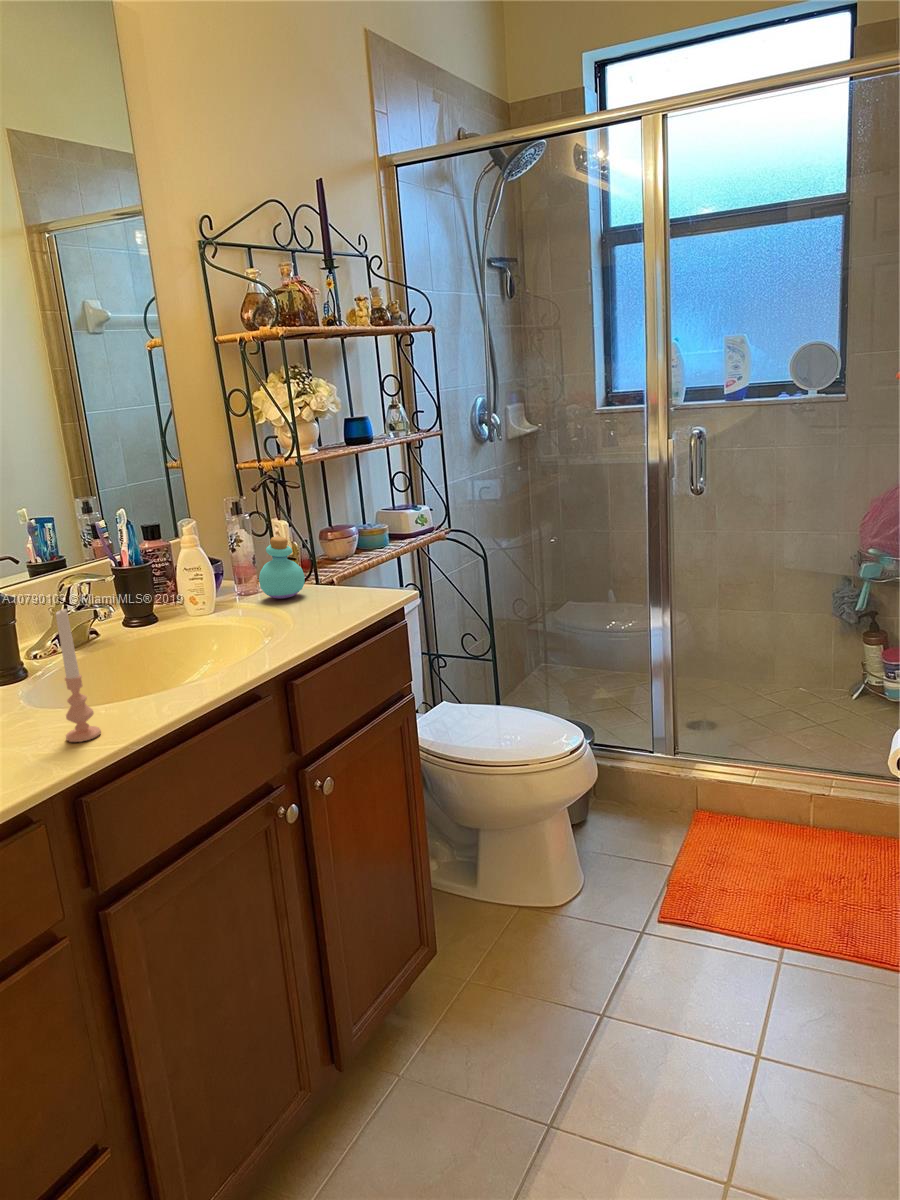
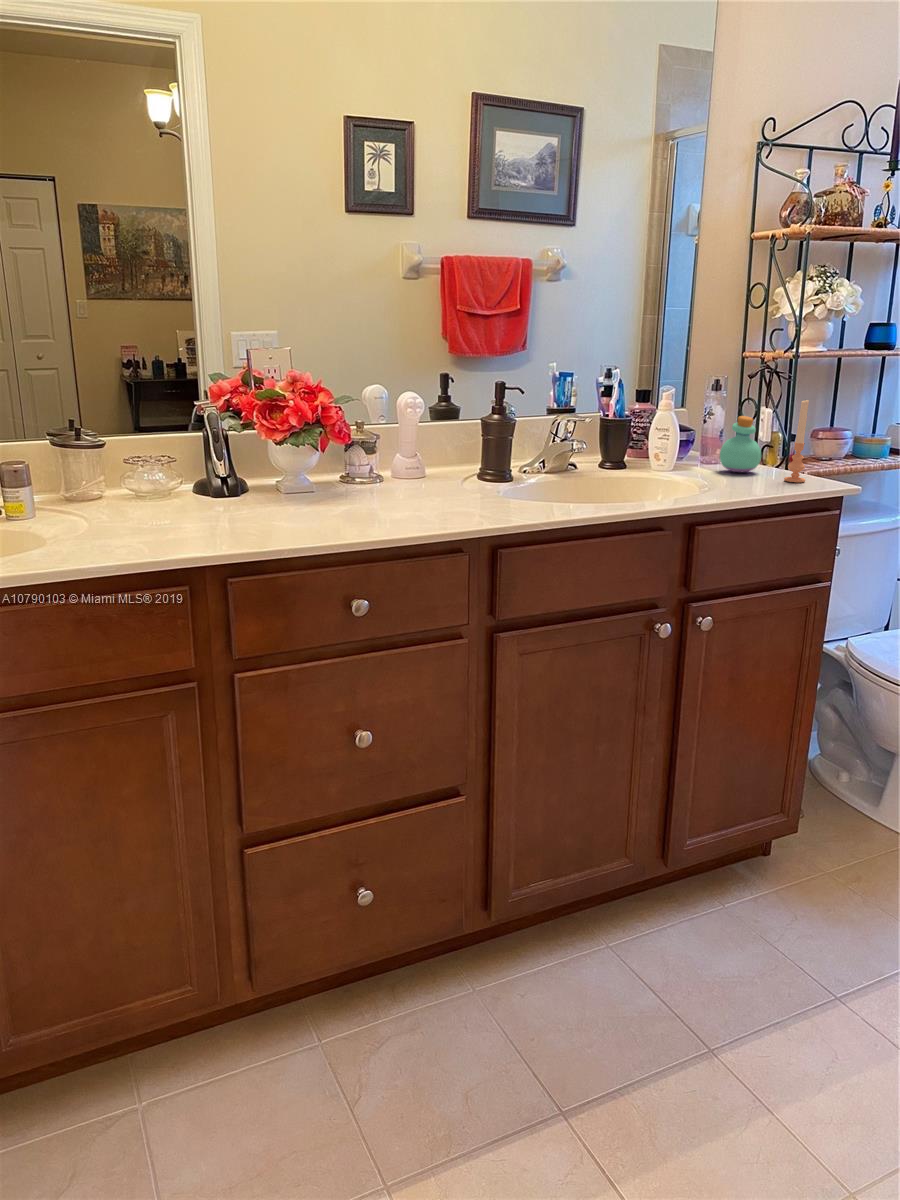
candle: present [56,609,101,742] -> present [784,400,809,482]

